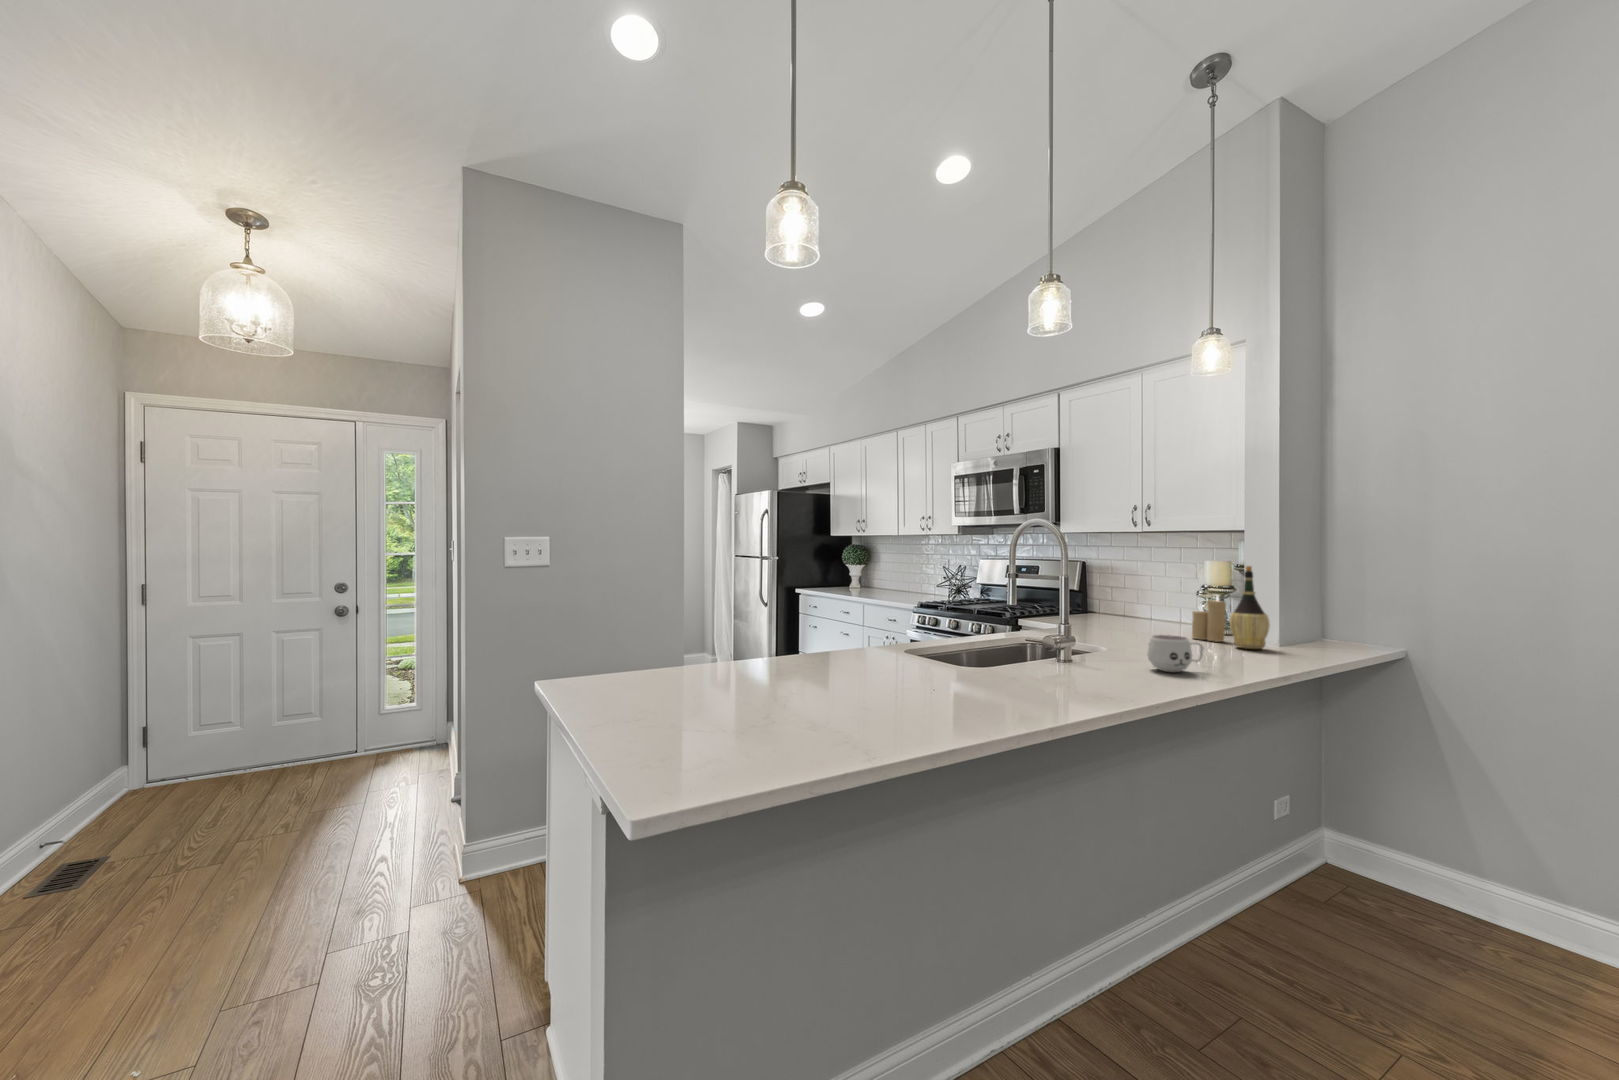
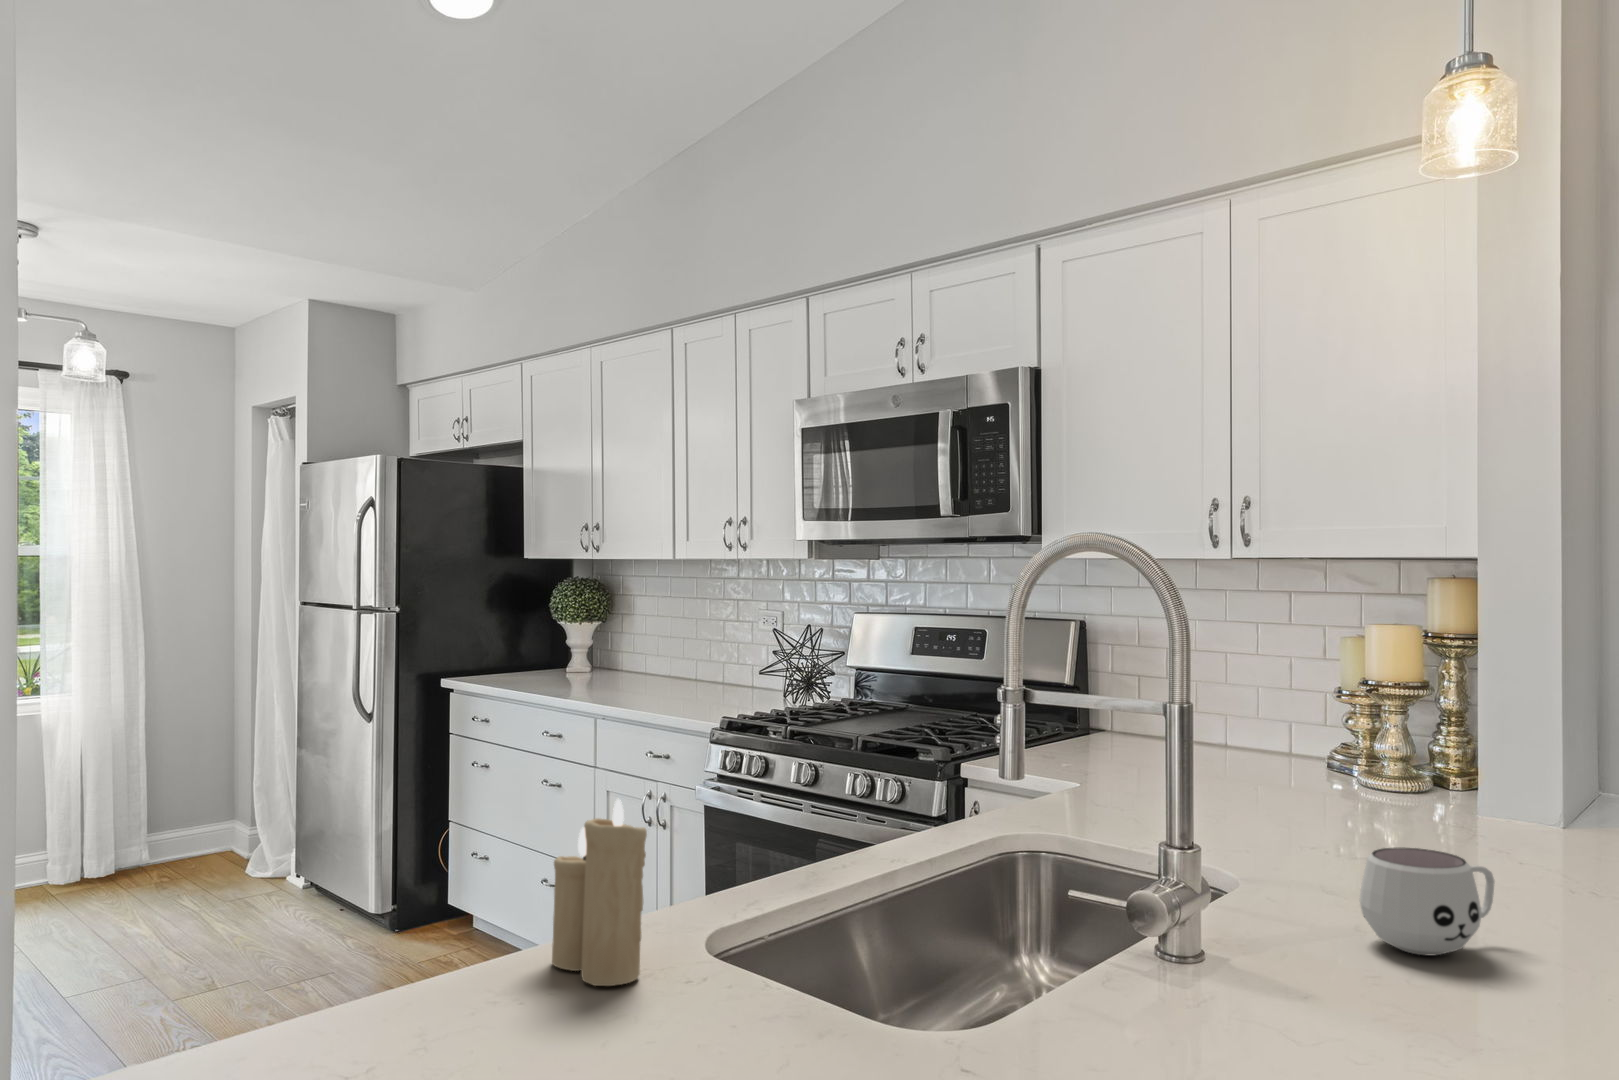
wine bottle: present [1230,566,1270,649] -> none [1455,643,1545,840]
candle: present [1192,596,1226,642] -> present [552,799,647,986]

